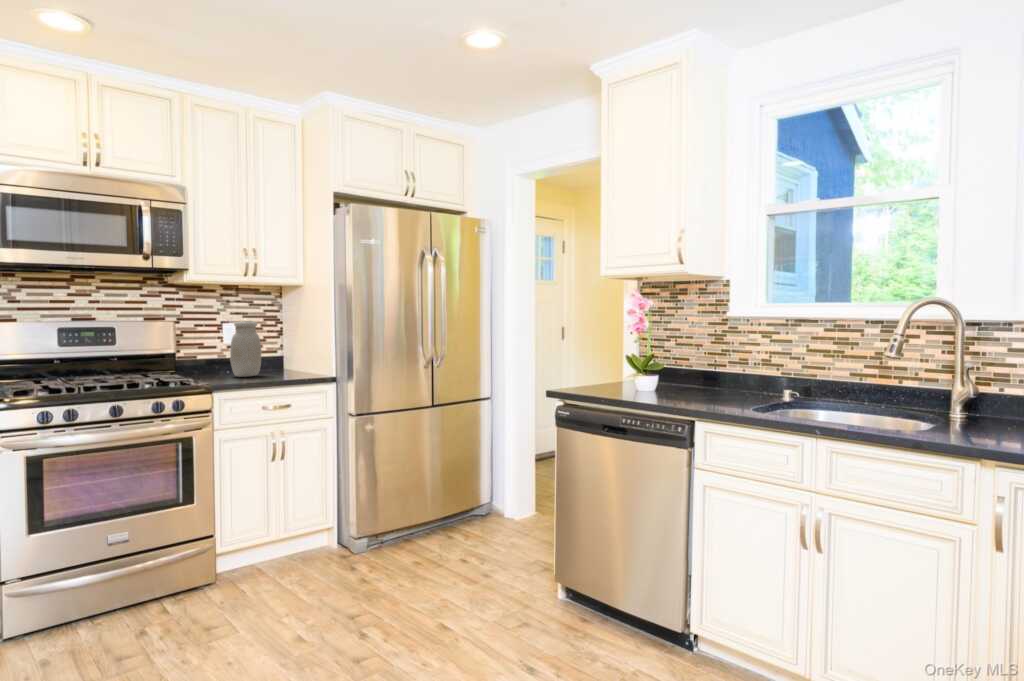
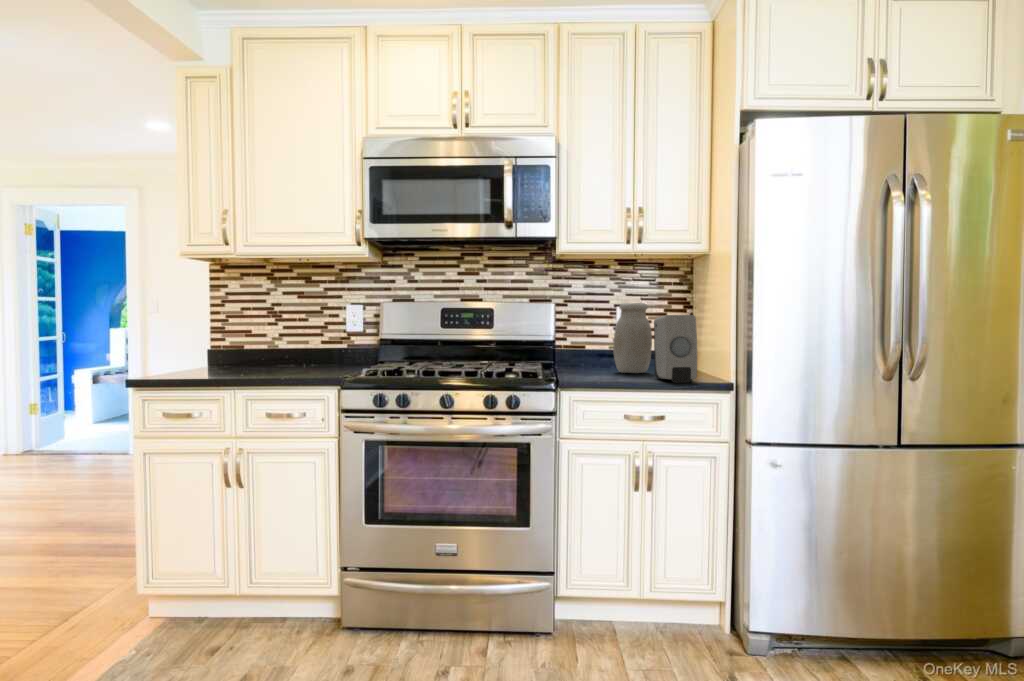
soap dispenser: none [269,331,307,380] -> present [654,315,697,383]

